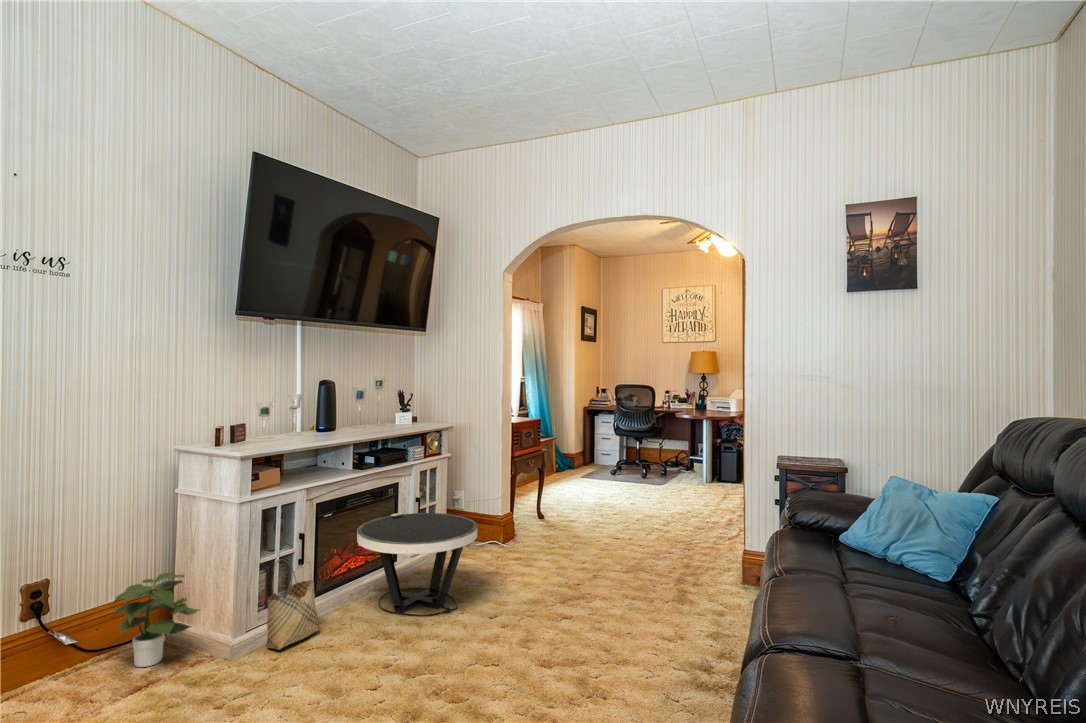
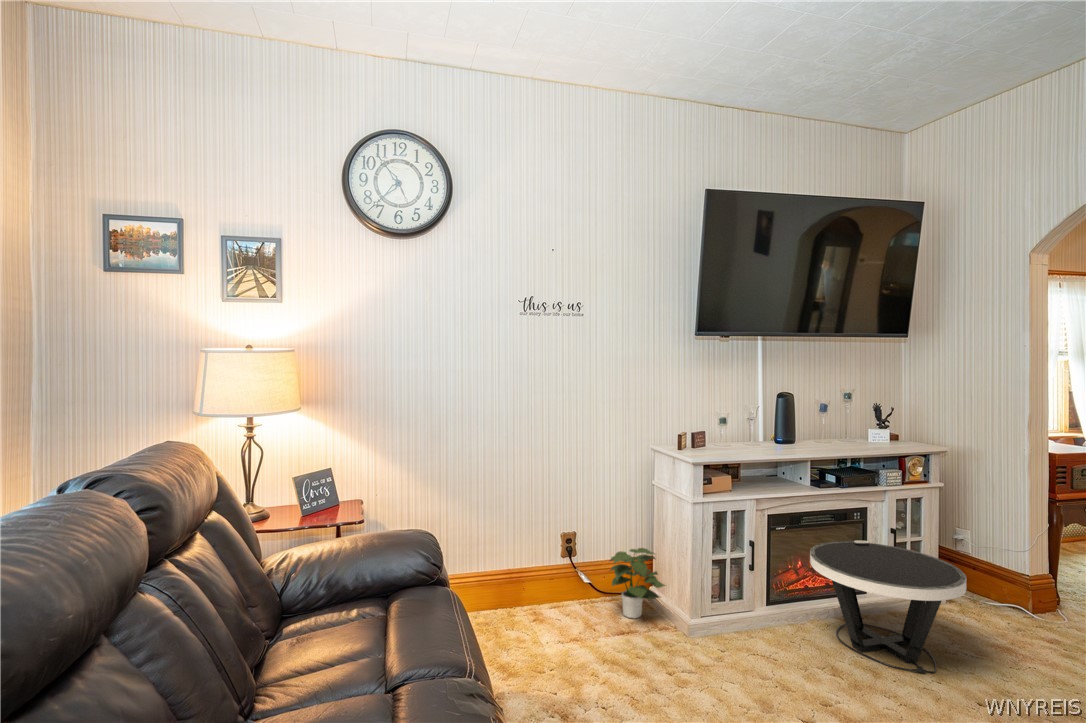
woven basket: present [266,559,319,650] -> none [716,560,767,644]

